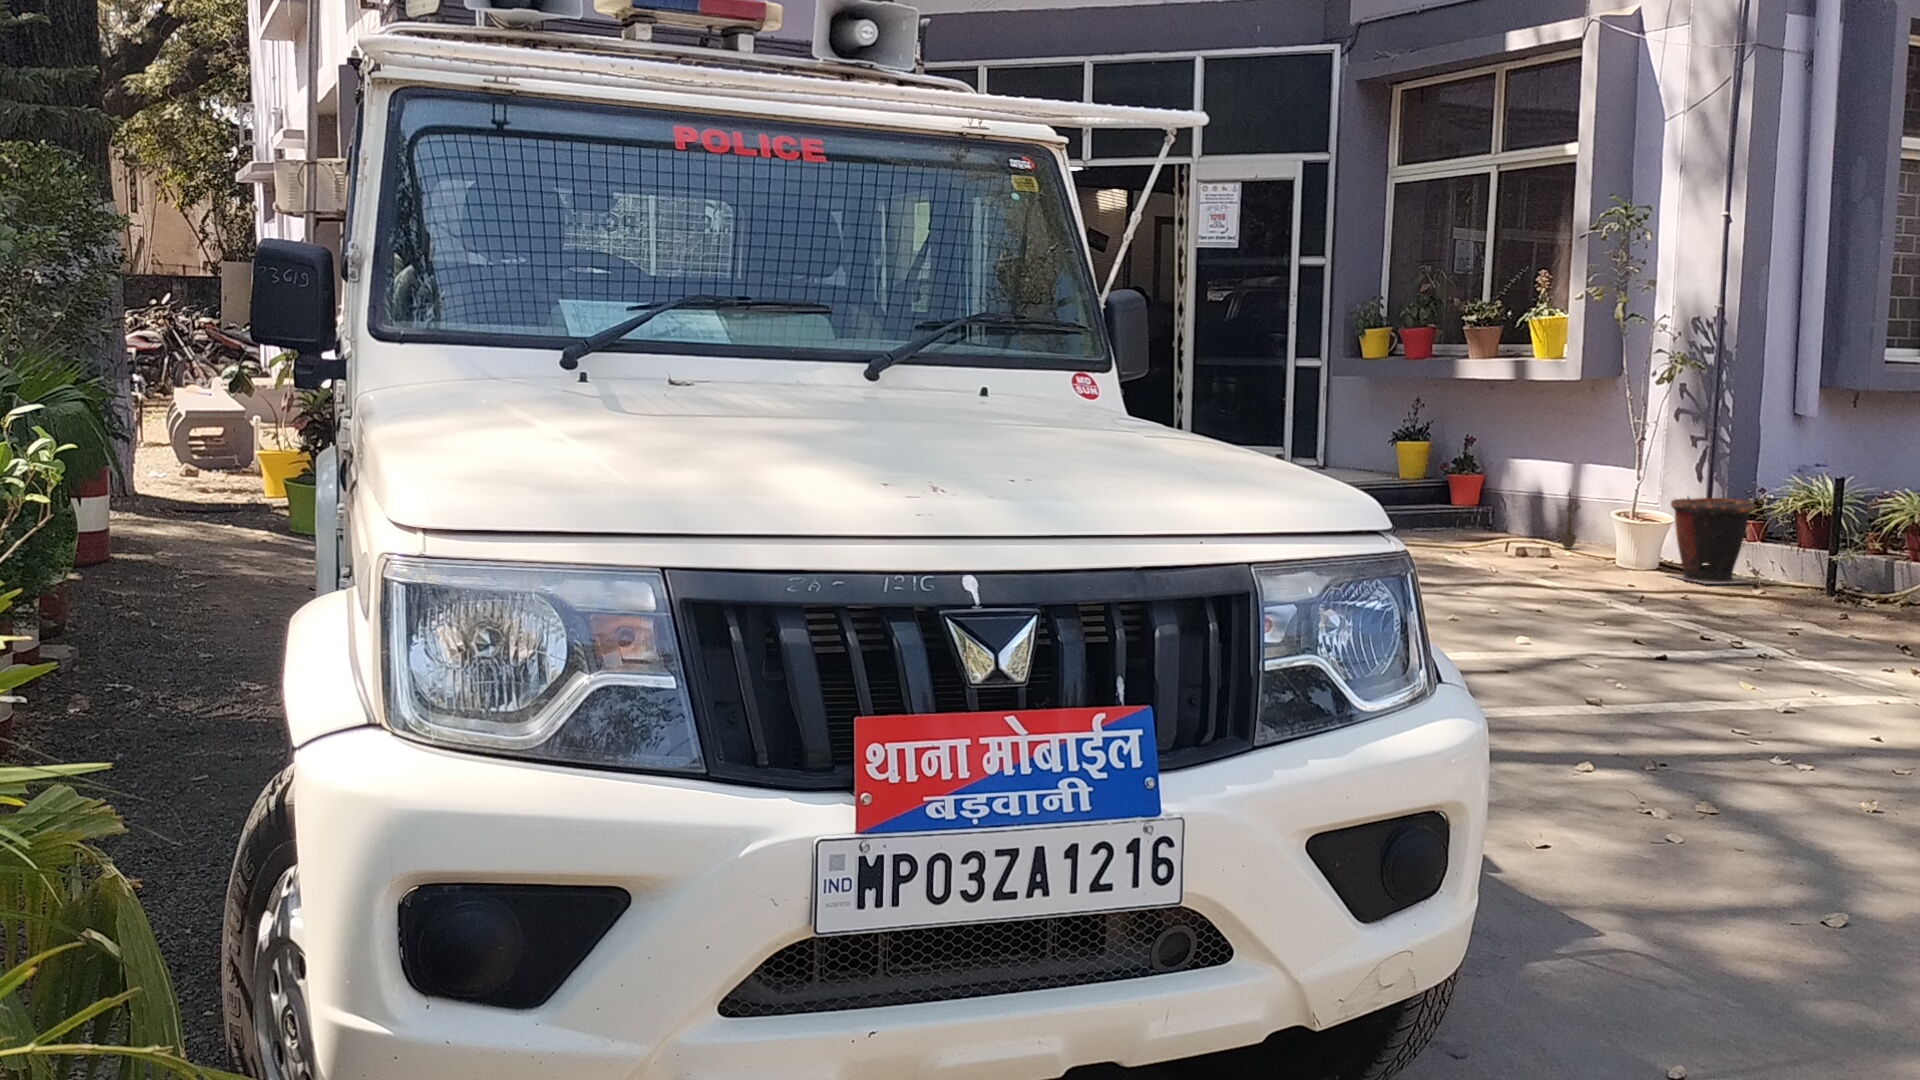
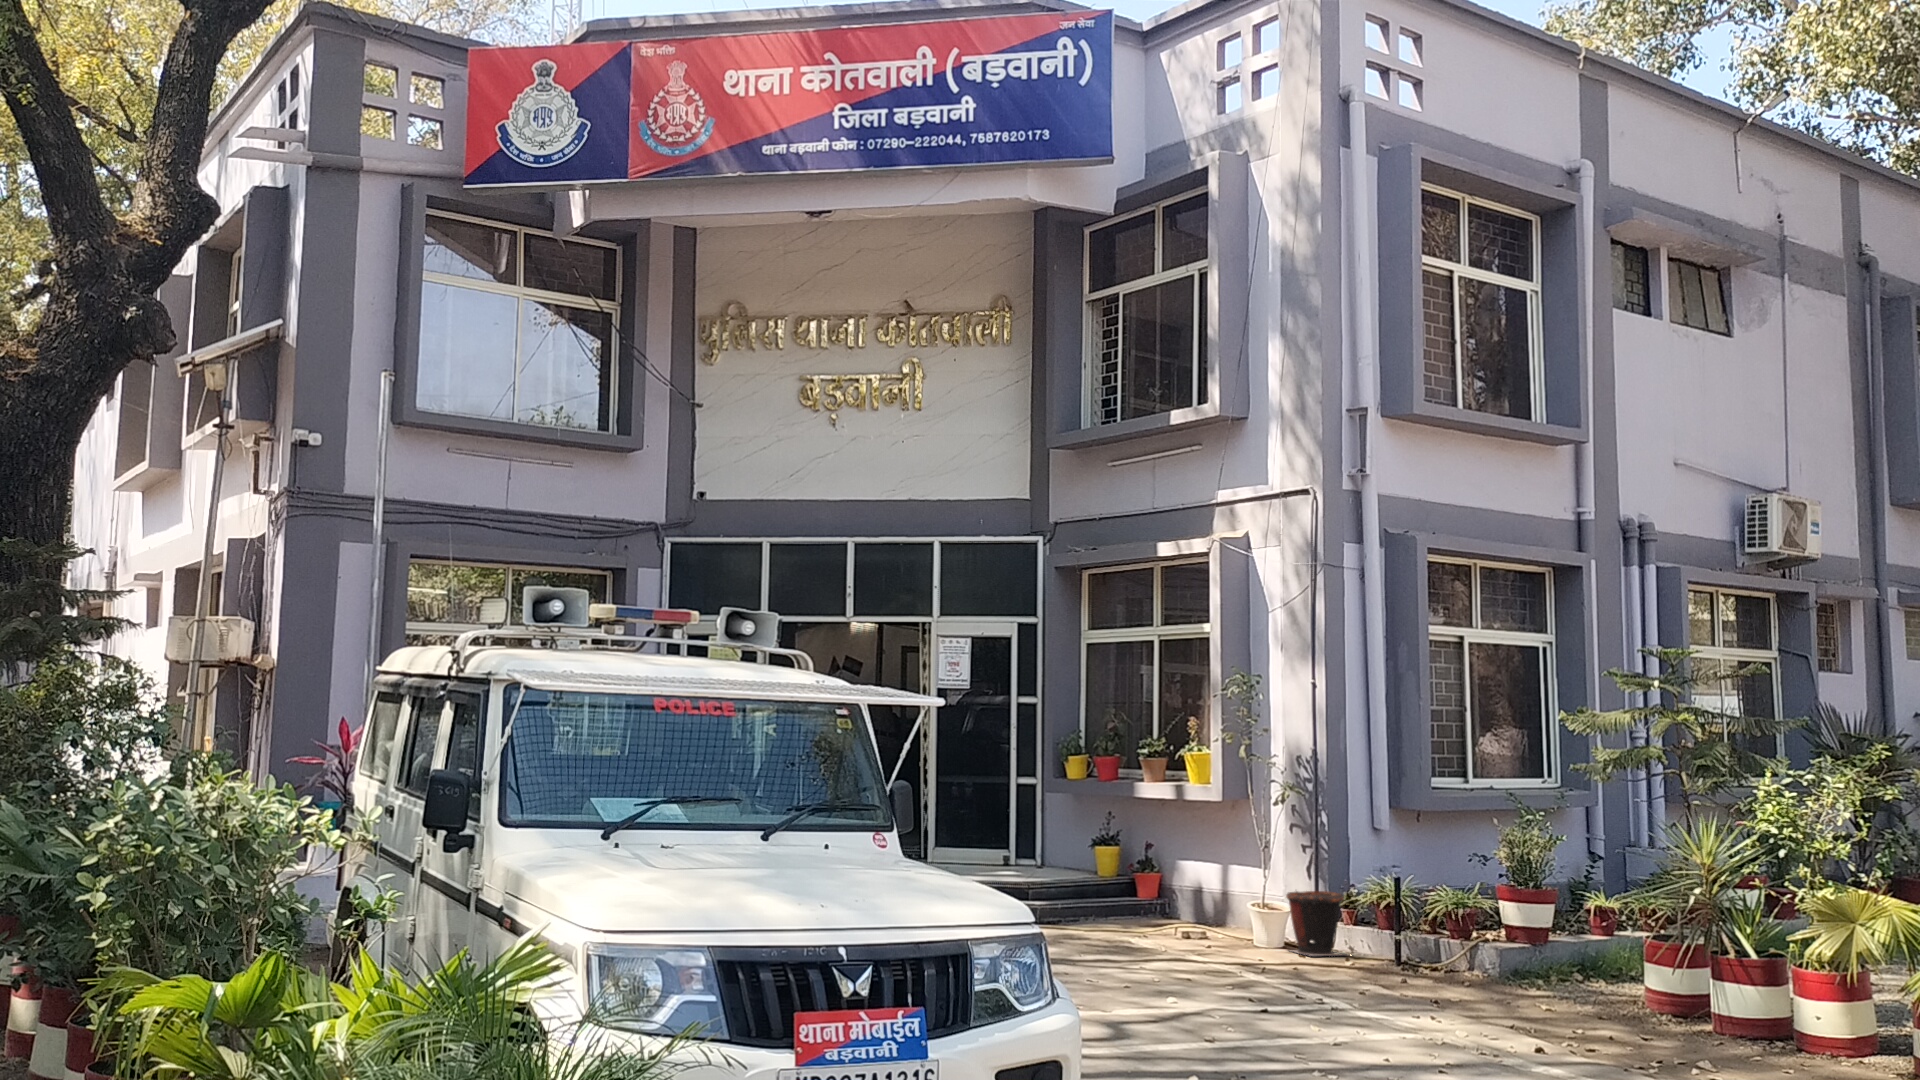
decorative plant: present [1560,490,1580,549] -> none [1214,884,1228,931]

